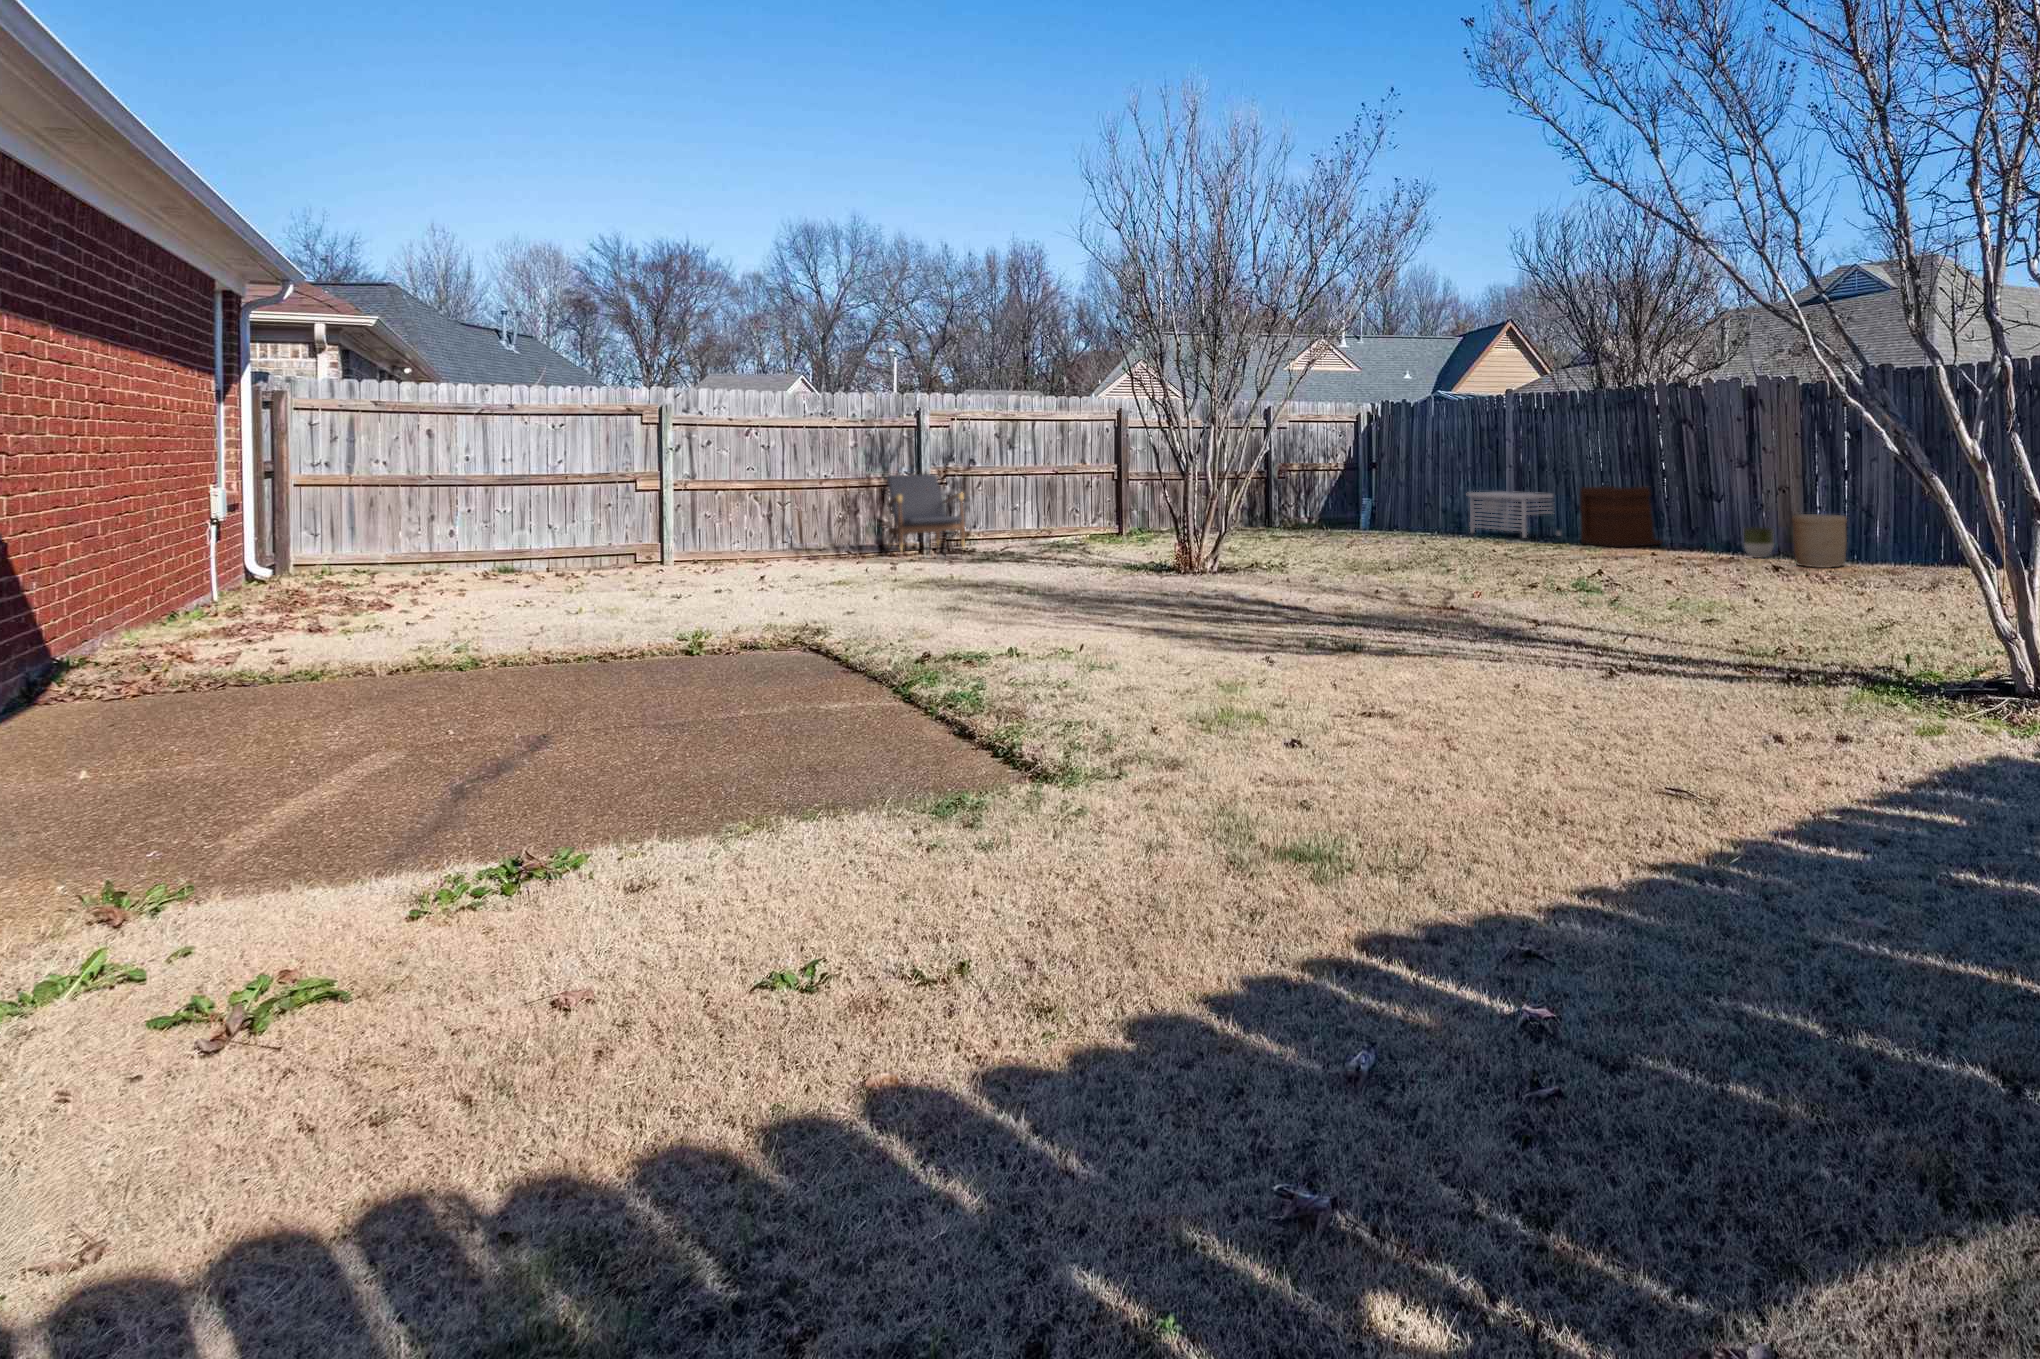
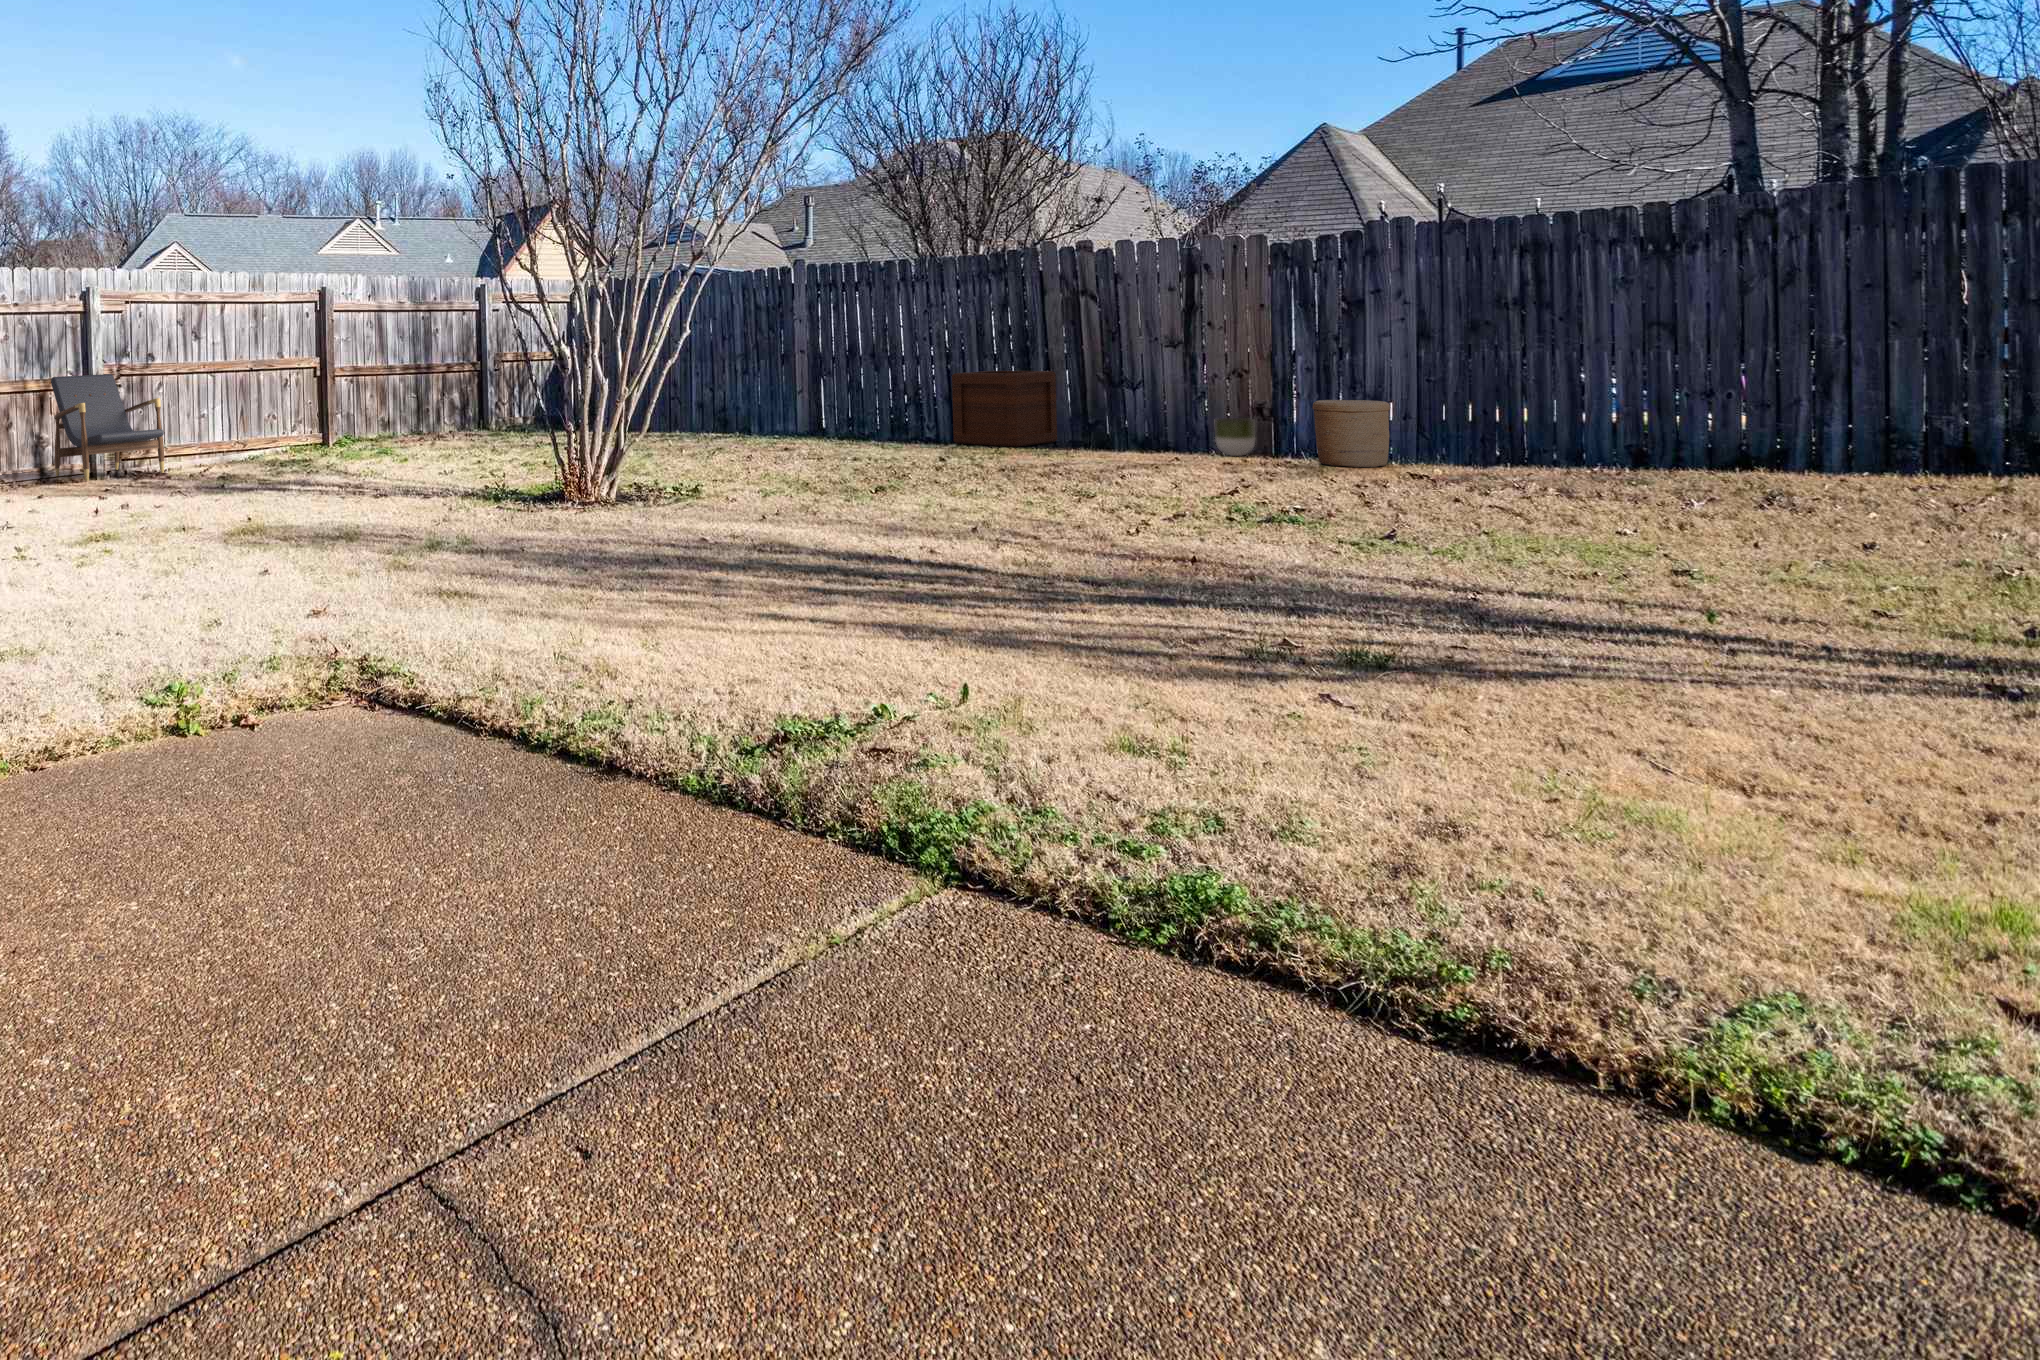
storage bench: present [1466,492,1561,538] -> none [763,381,895,438]

